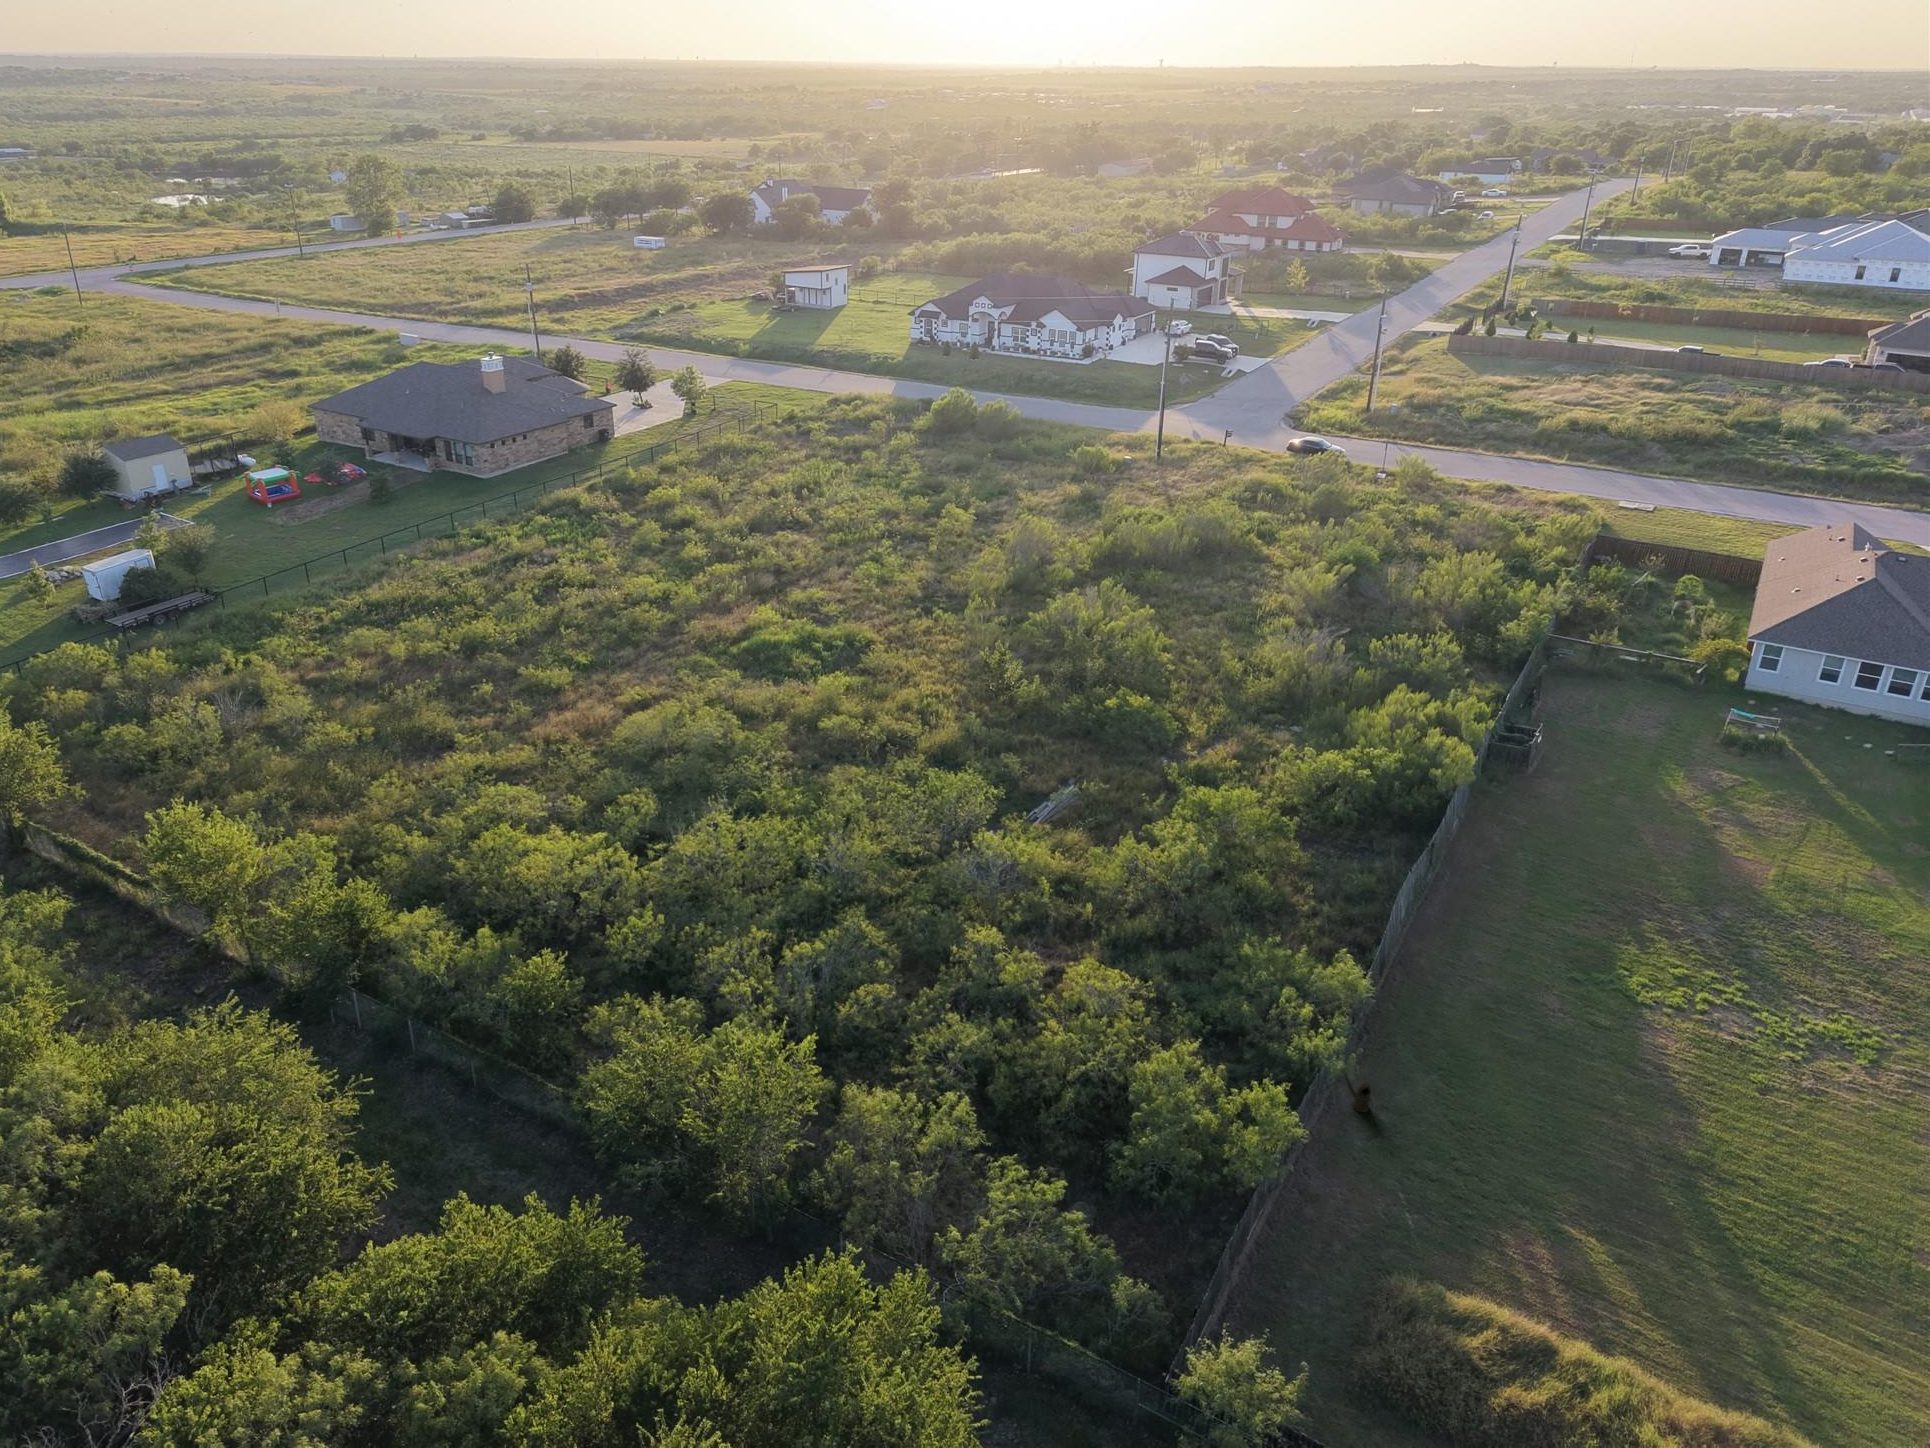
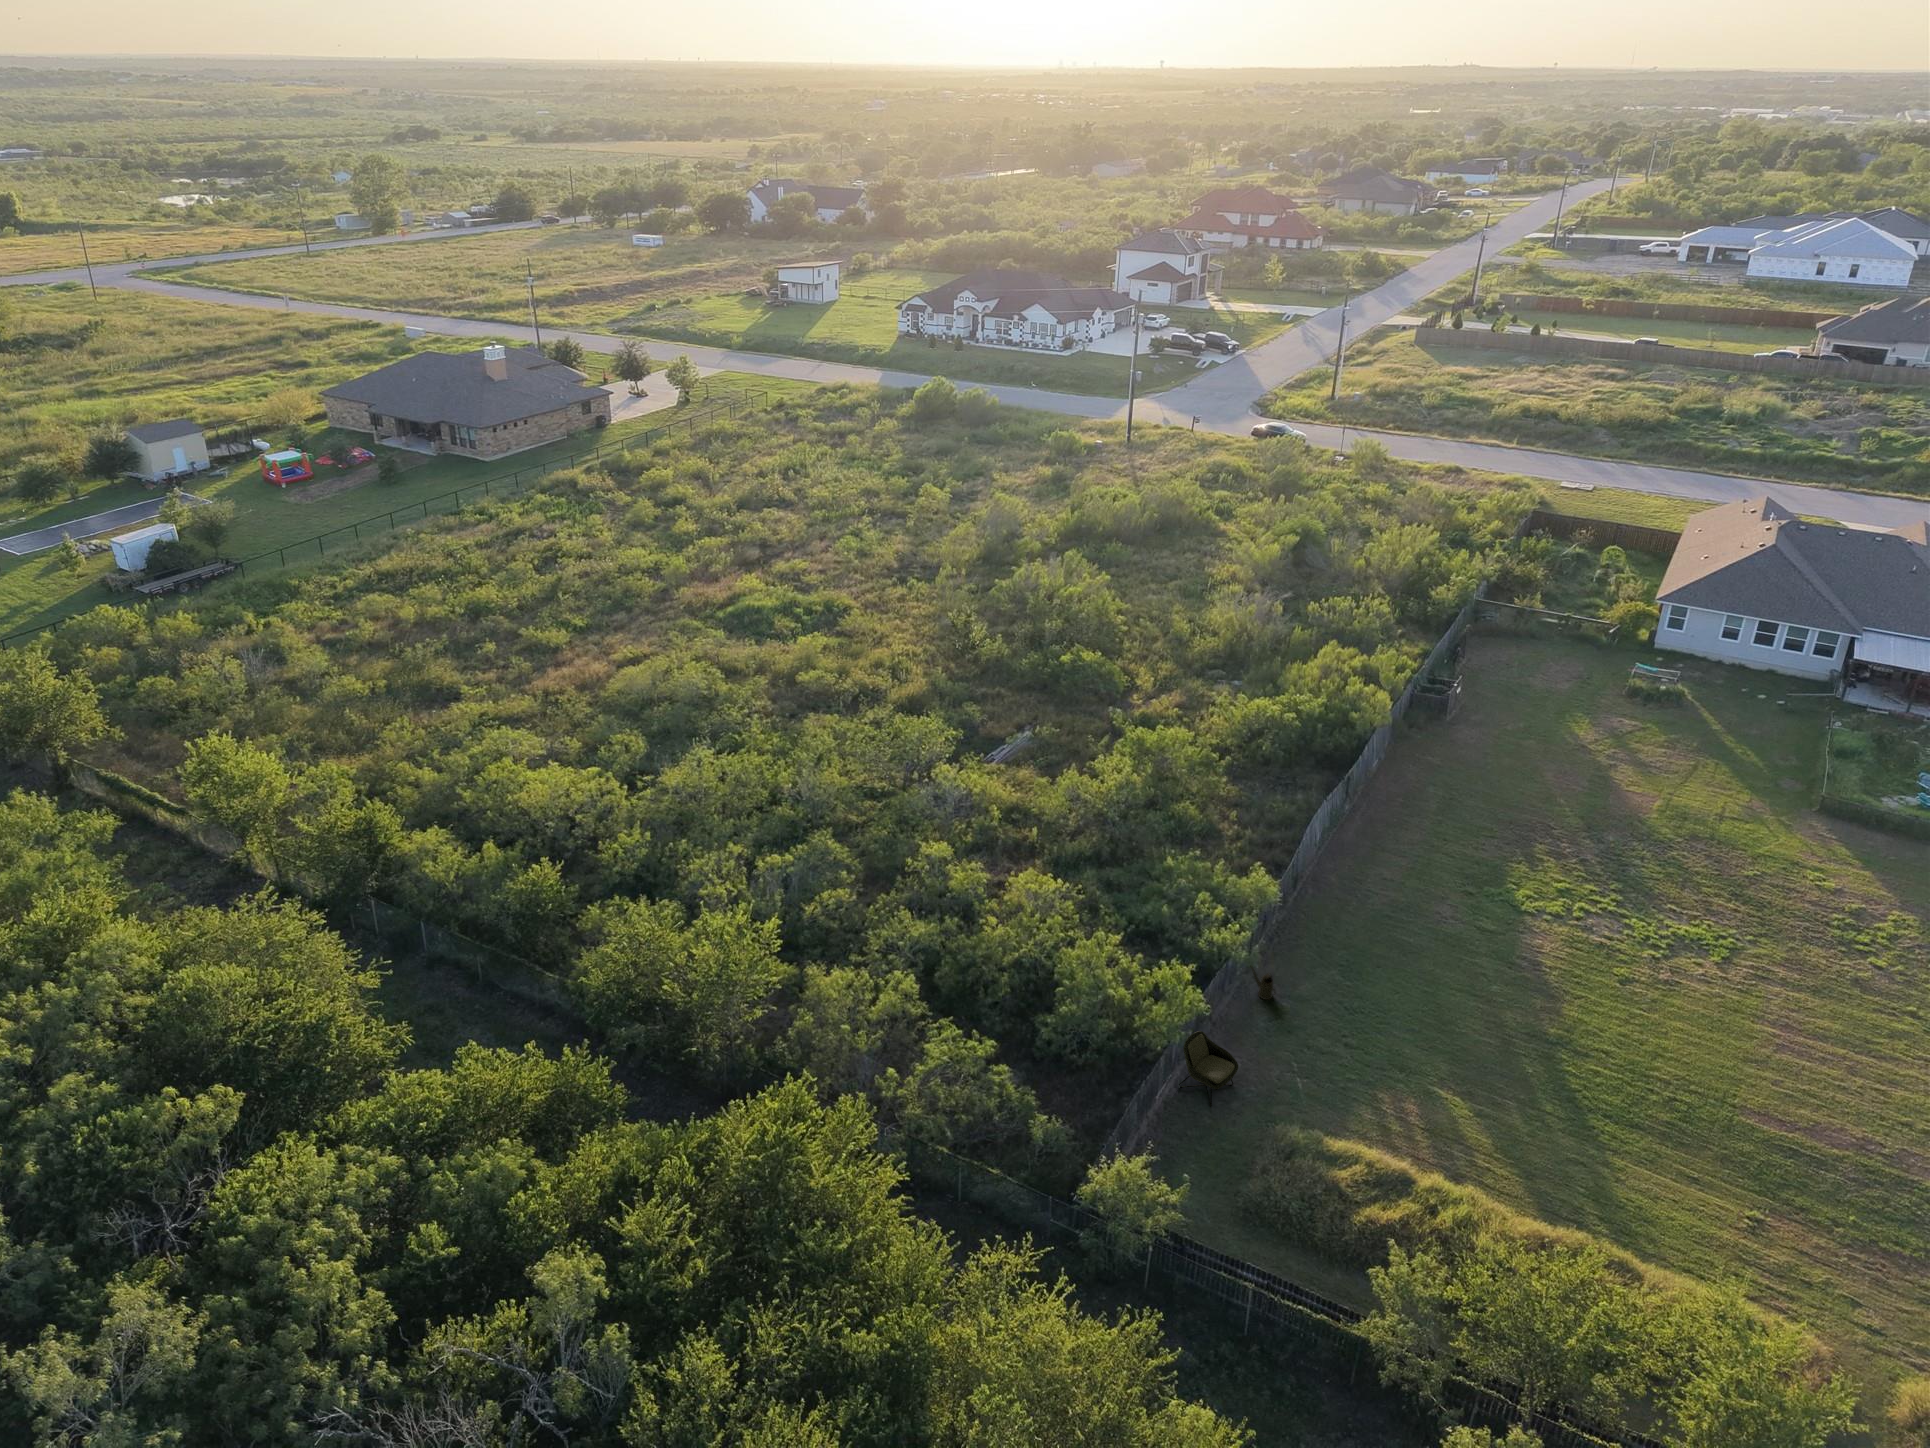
lounge chair: none [1273,1161,1343,1251] -> present [1179,1031,1238,1106]

